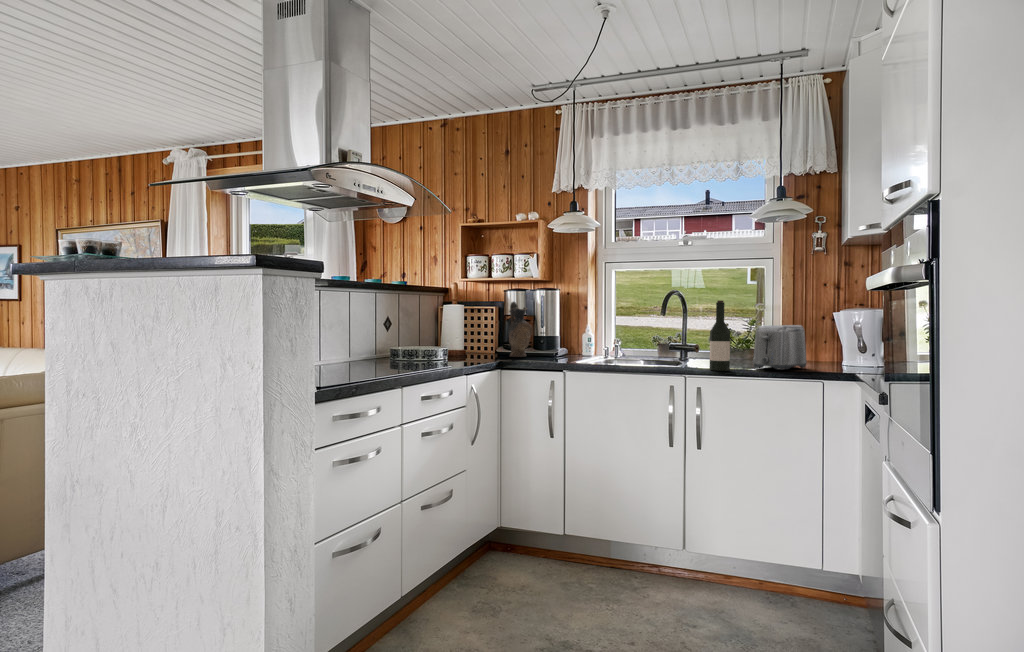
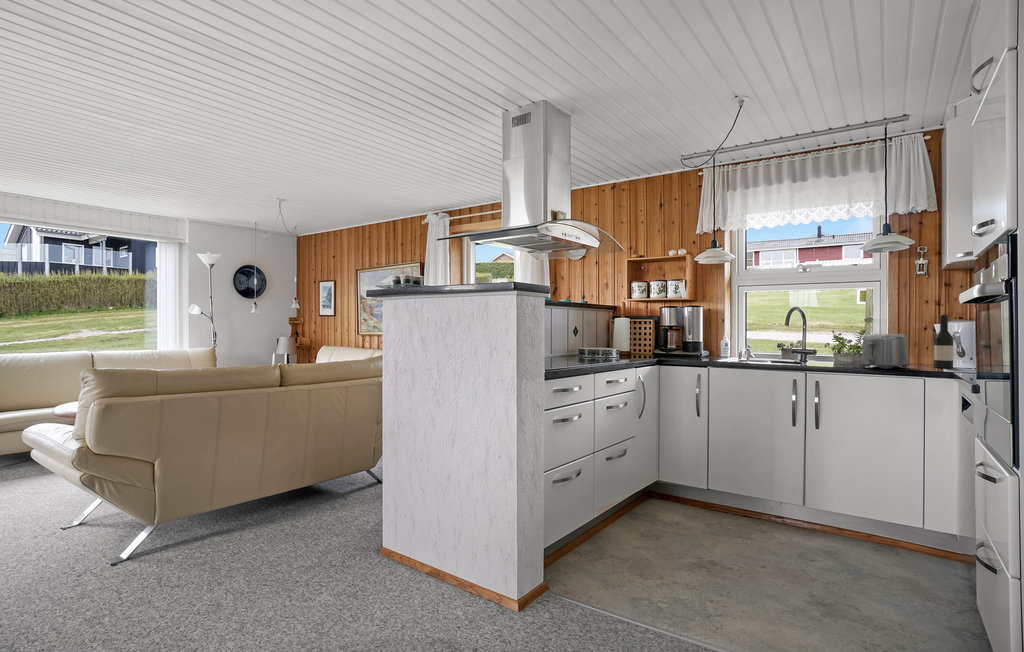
wine bottle: present [710,300,730,371] -> present [934,315,953,368]
ceramic pitcher: present [508,302,532,357] -> none [663,316,681,356]

